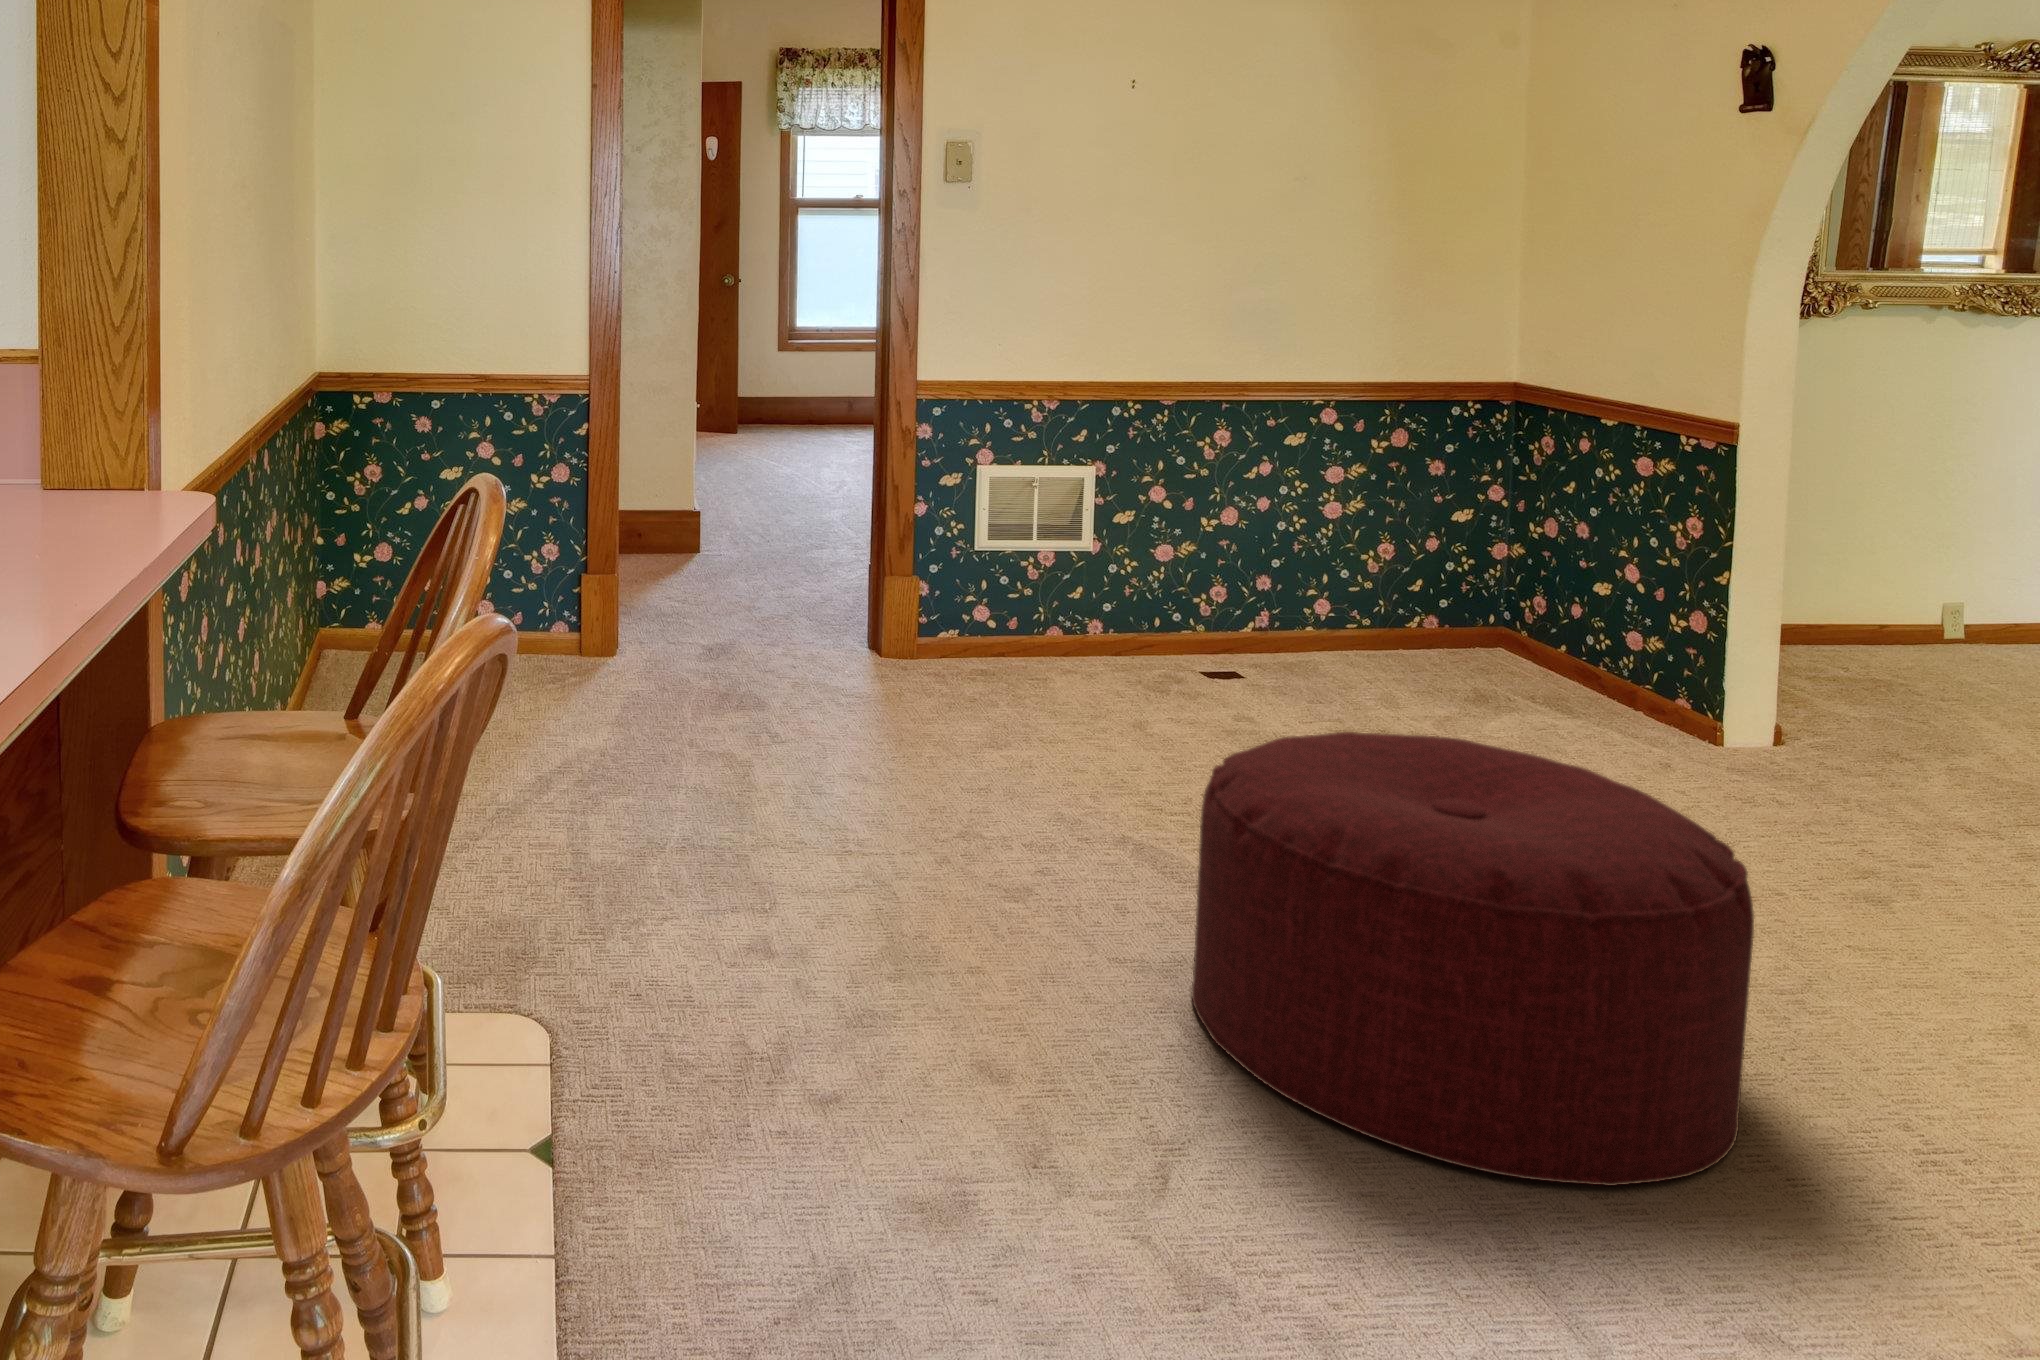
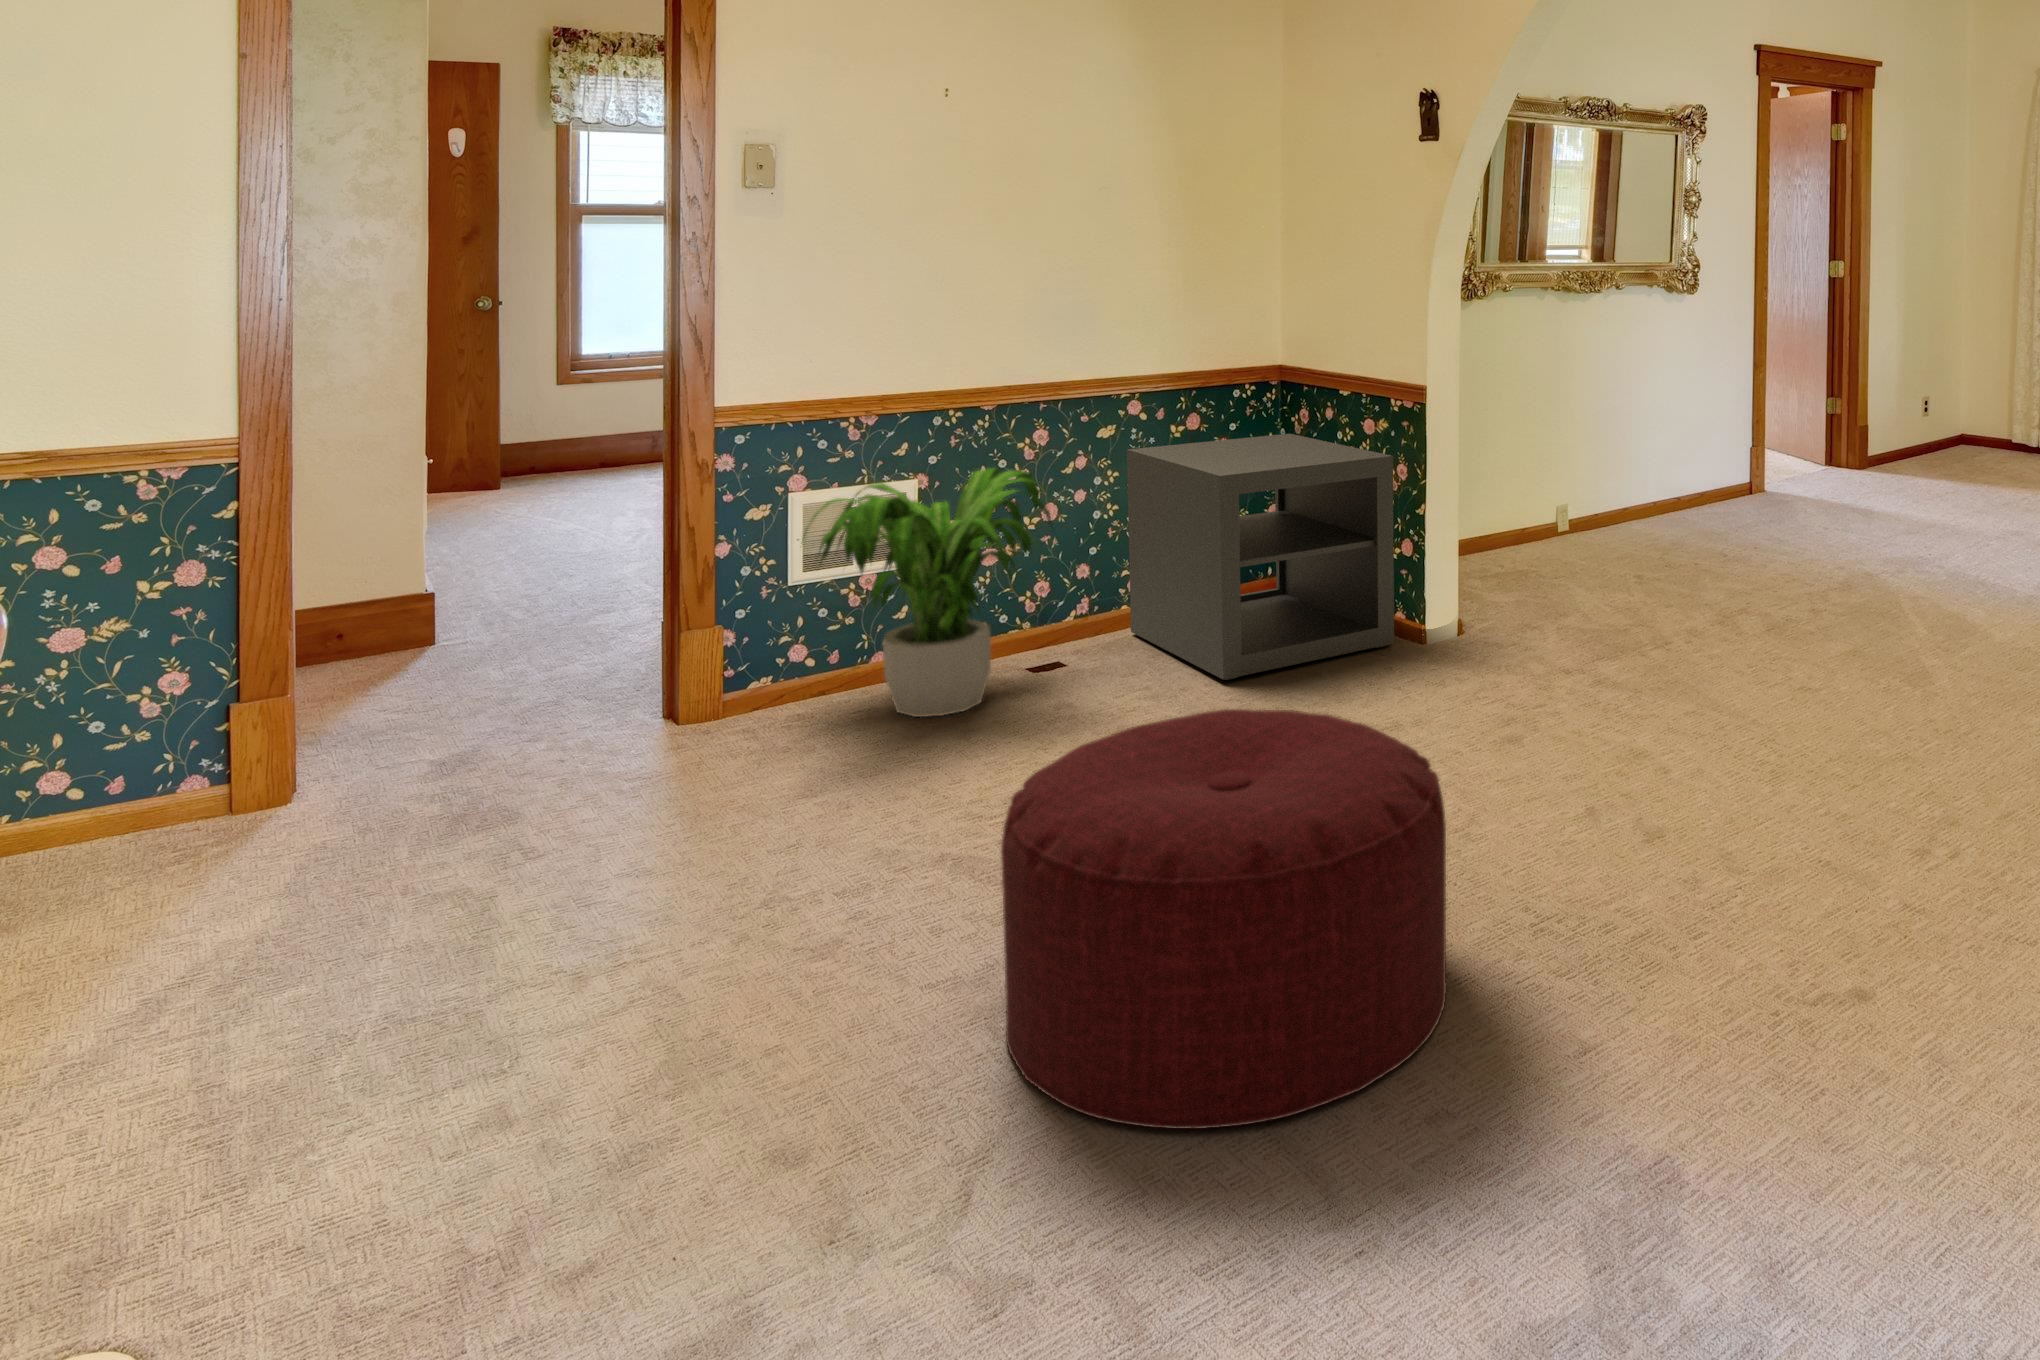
storage cabinet: none [1311,459,1683,733] -> present [1127,434,1394,680]
potted plant: none [989,462,1255,700] -> present [806,468,1059,717]

